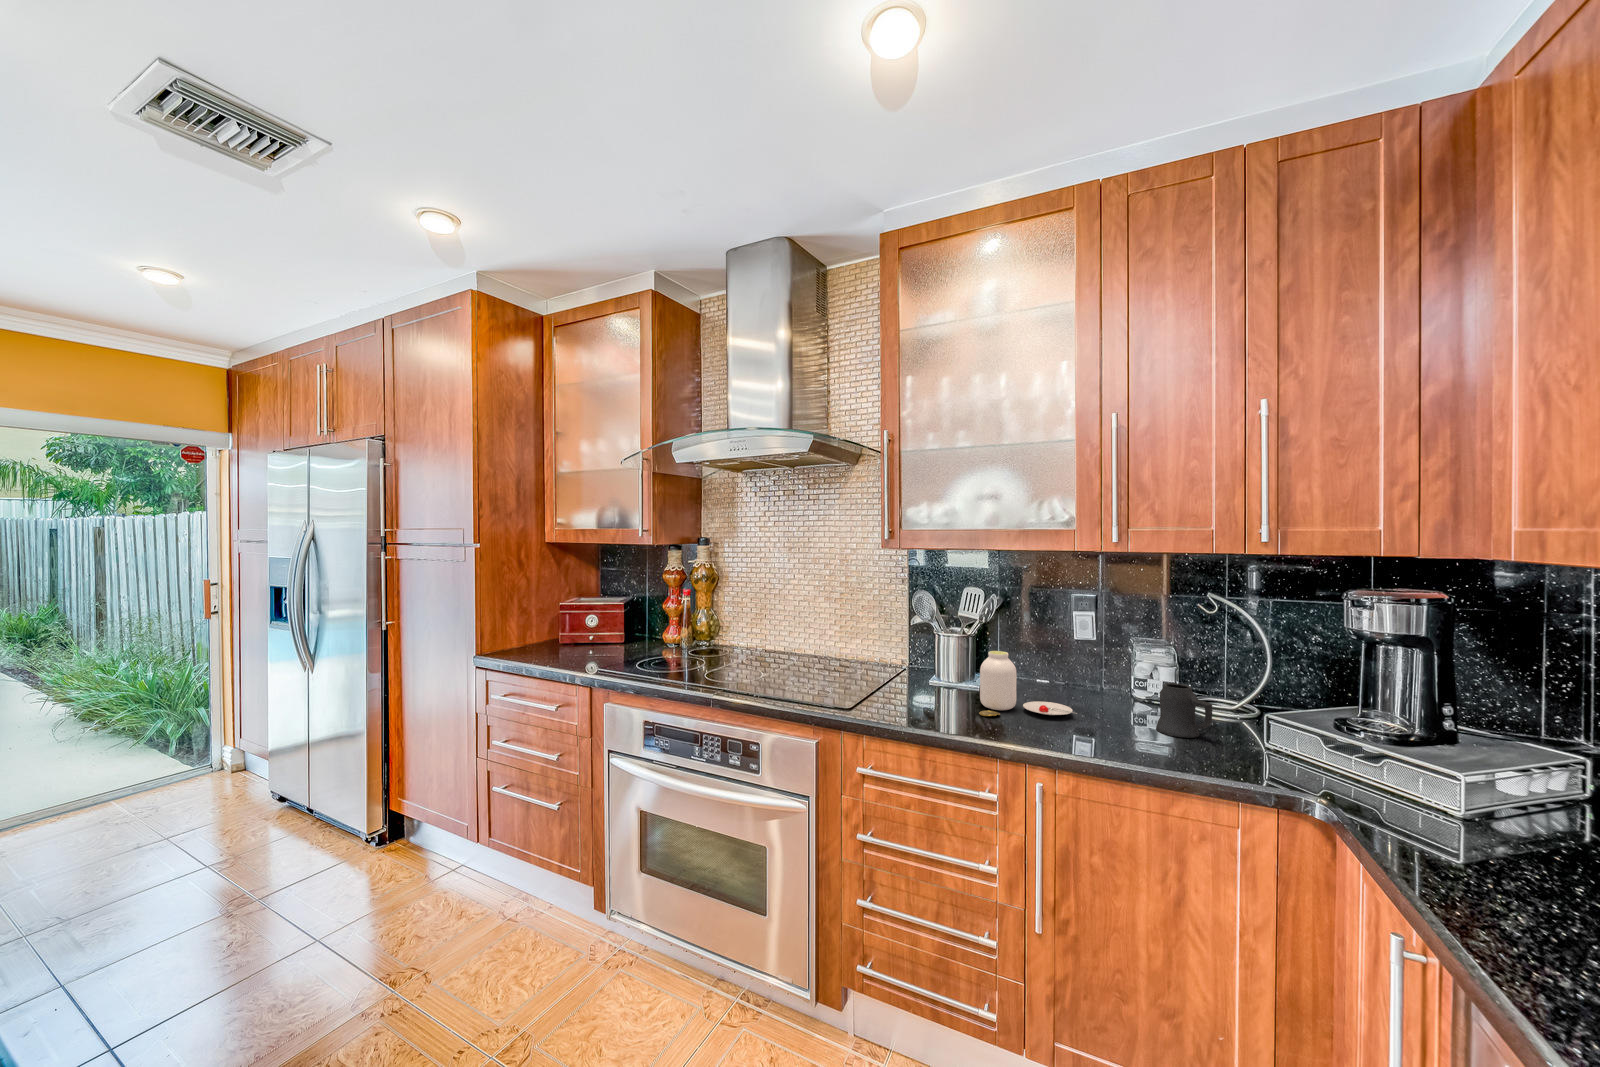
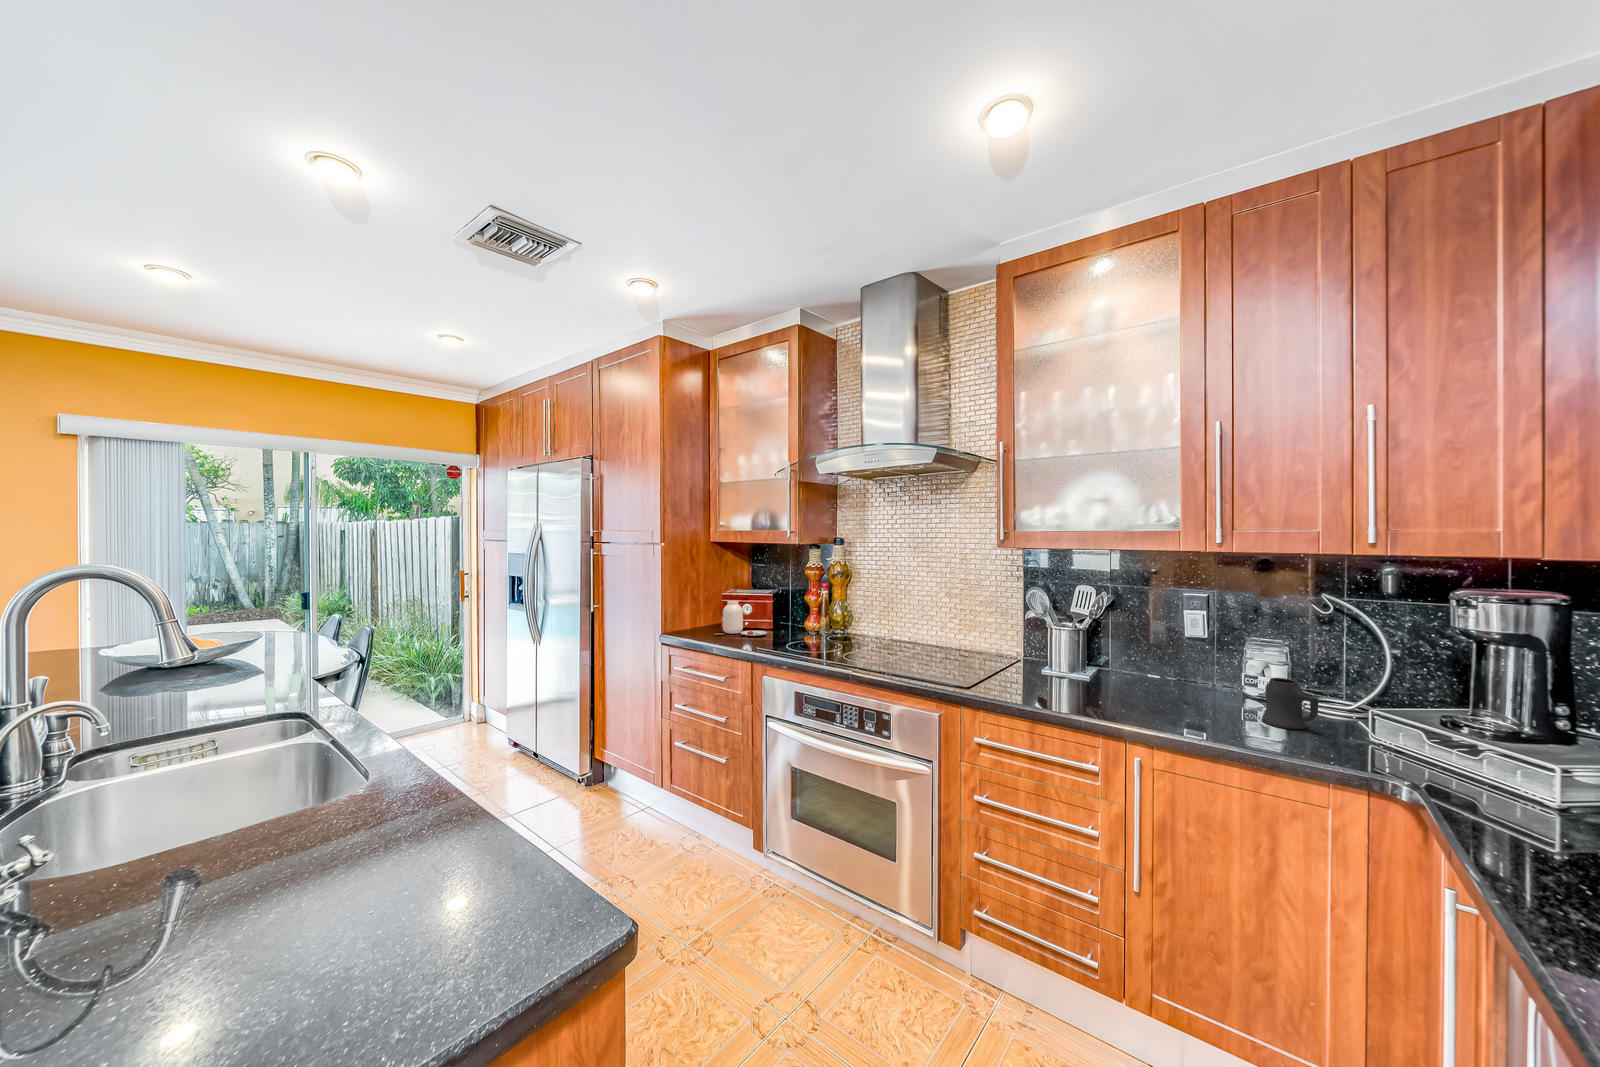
jar: present [979,651,1077,716] -> present [714,601,767,636]

